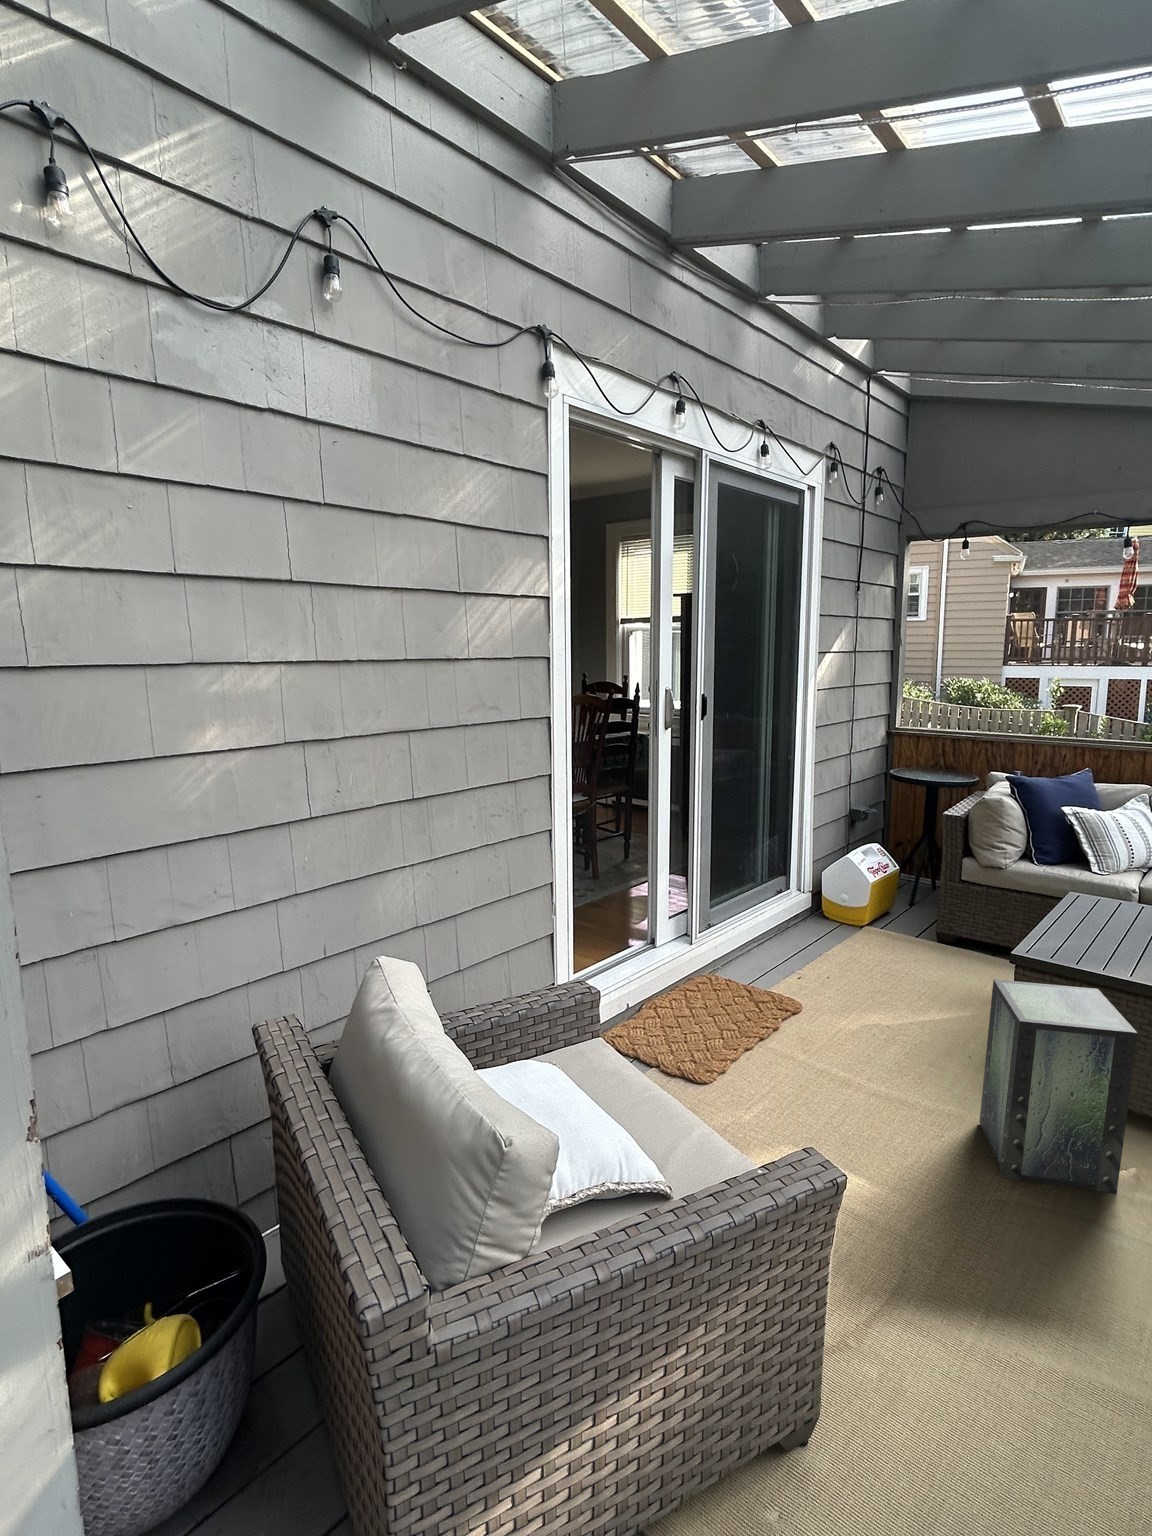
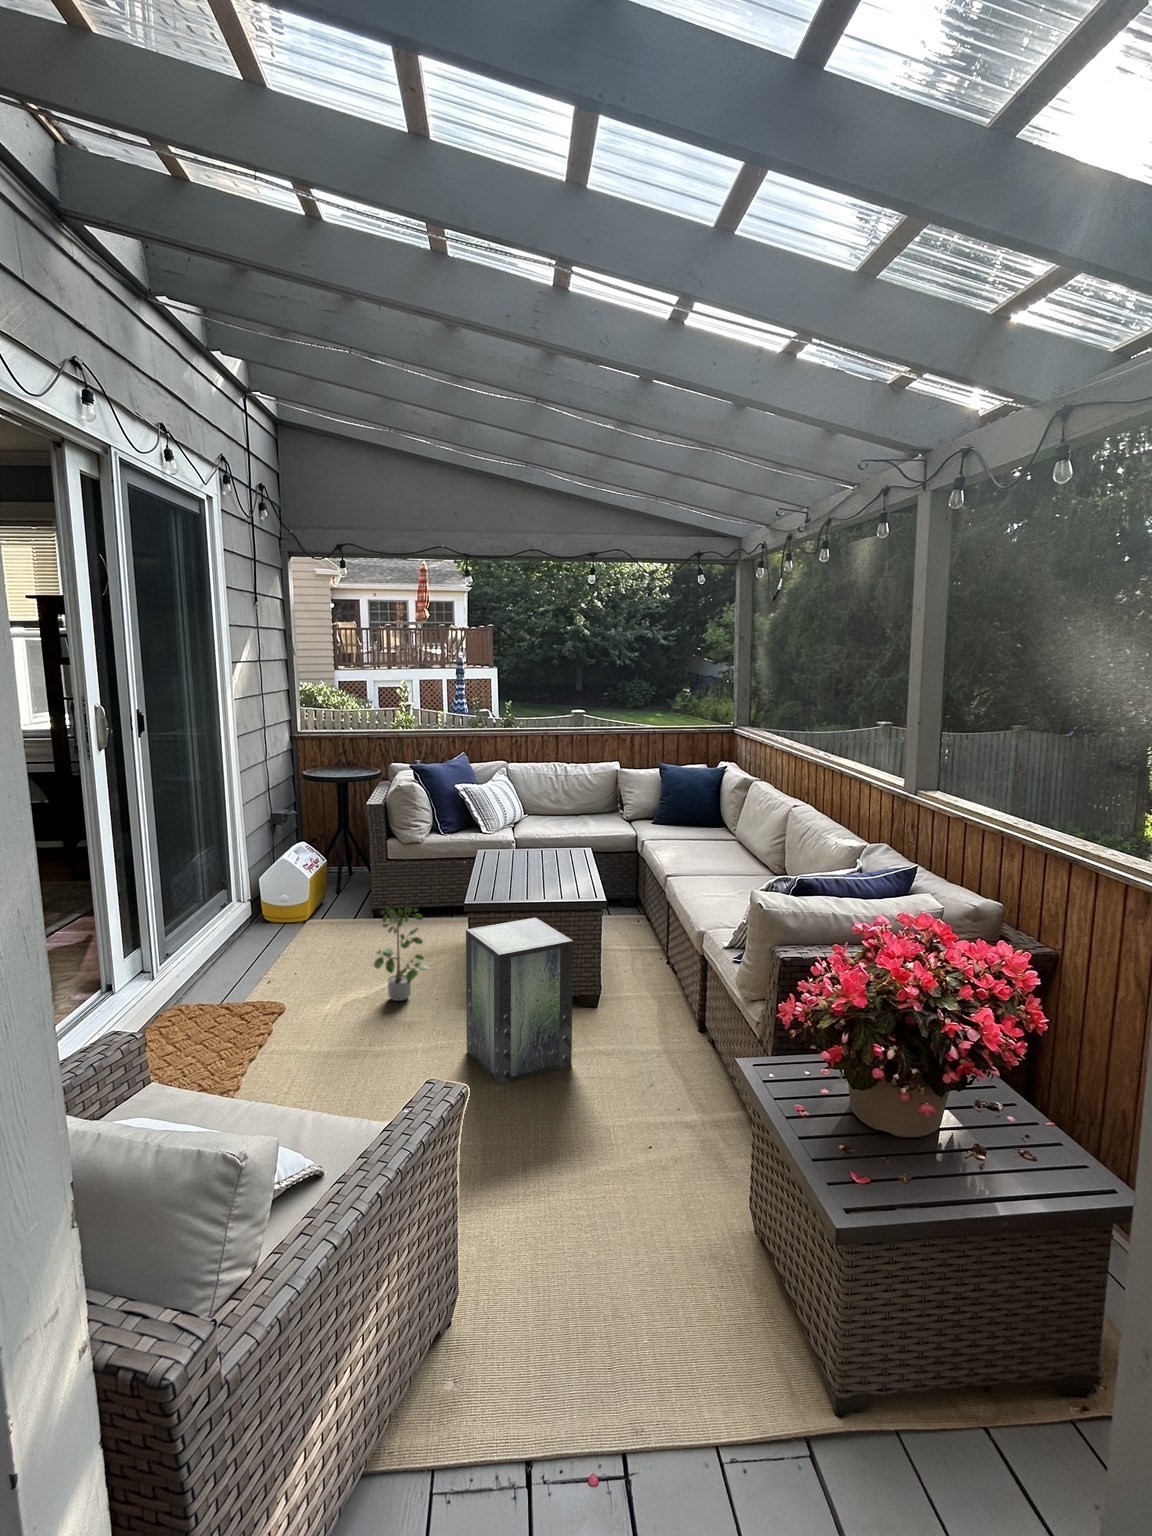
potted plant: none [900,928,967,1039] -> present [374,907,431,1001]

